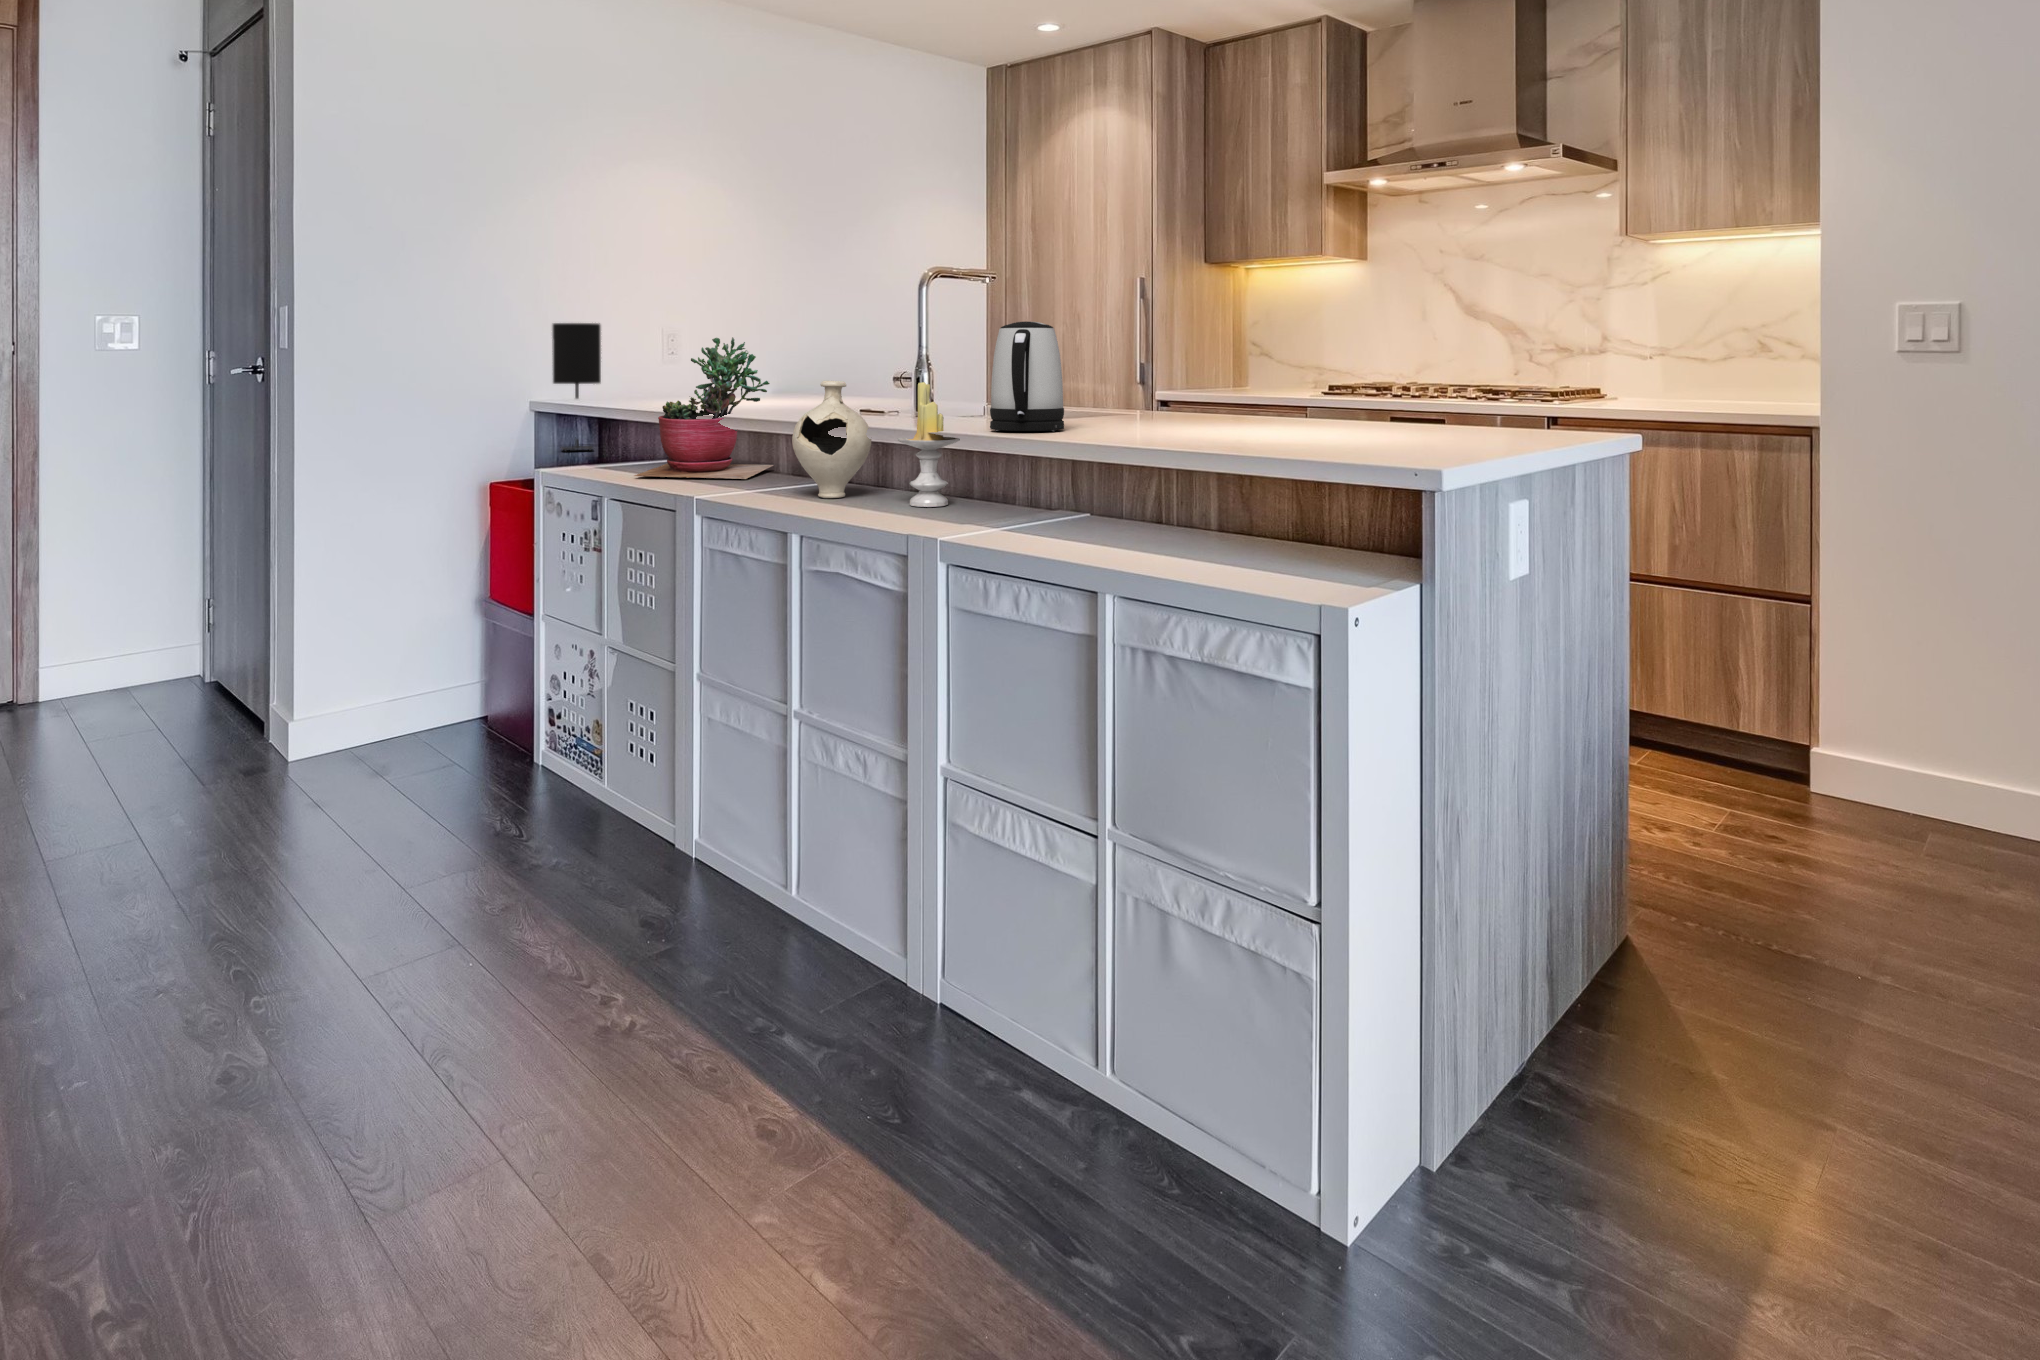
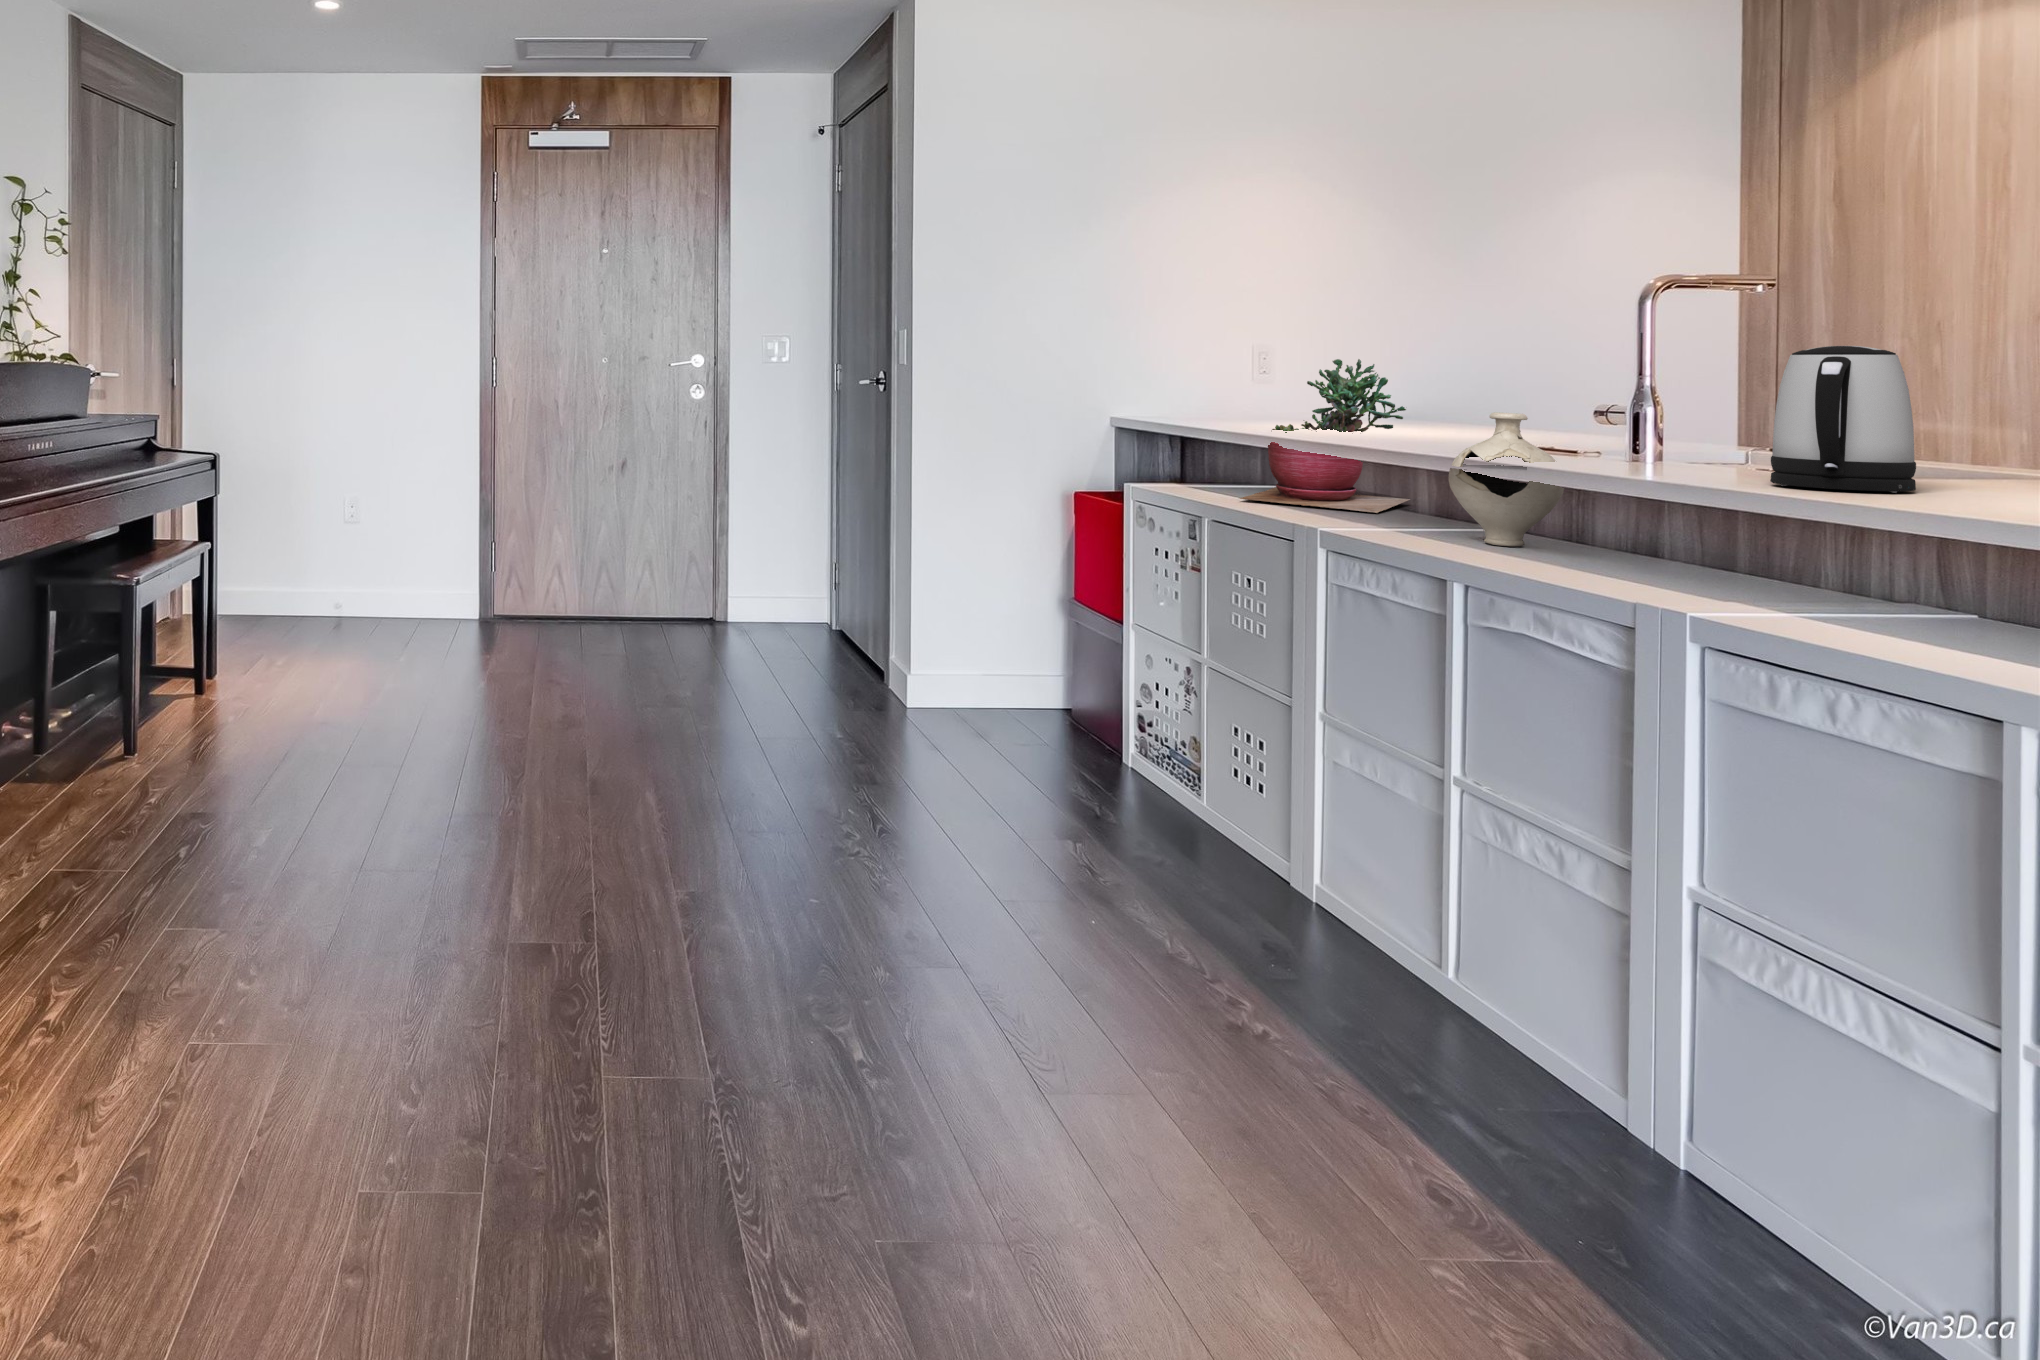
table lamp: present [552,323,601,451] -> none [1139,341,1191,468]
candle: present [898,382,960,507] -> none [1610,419,1715,572]

